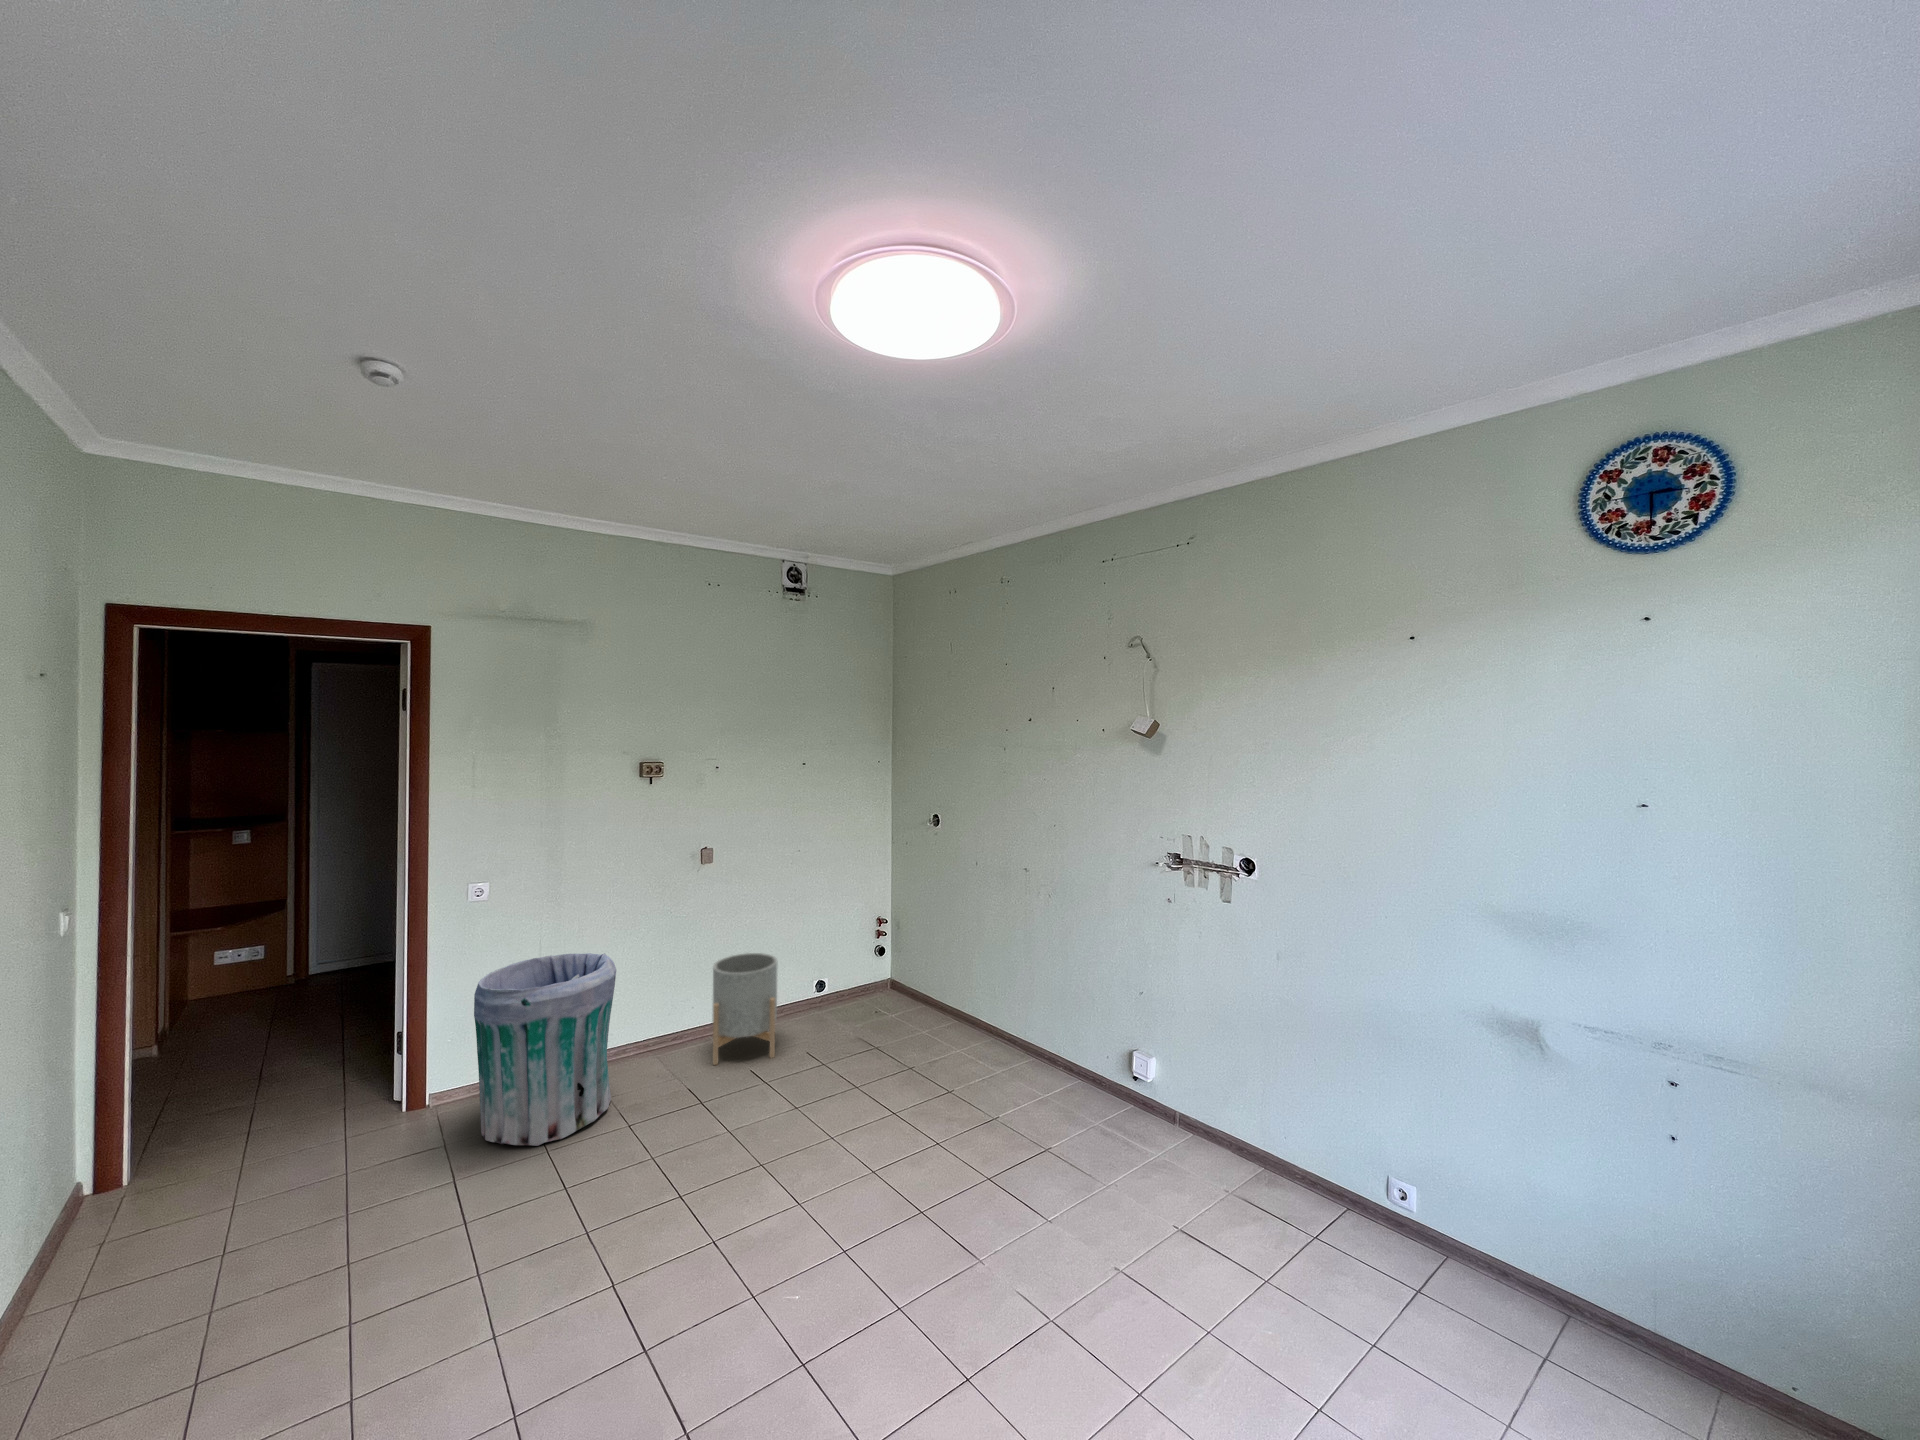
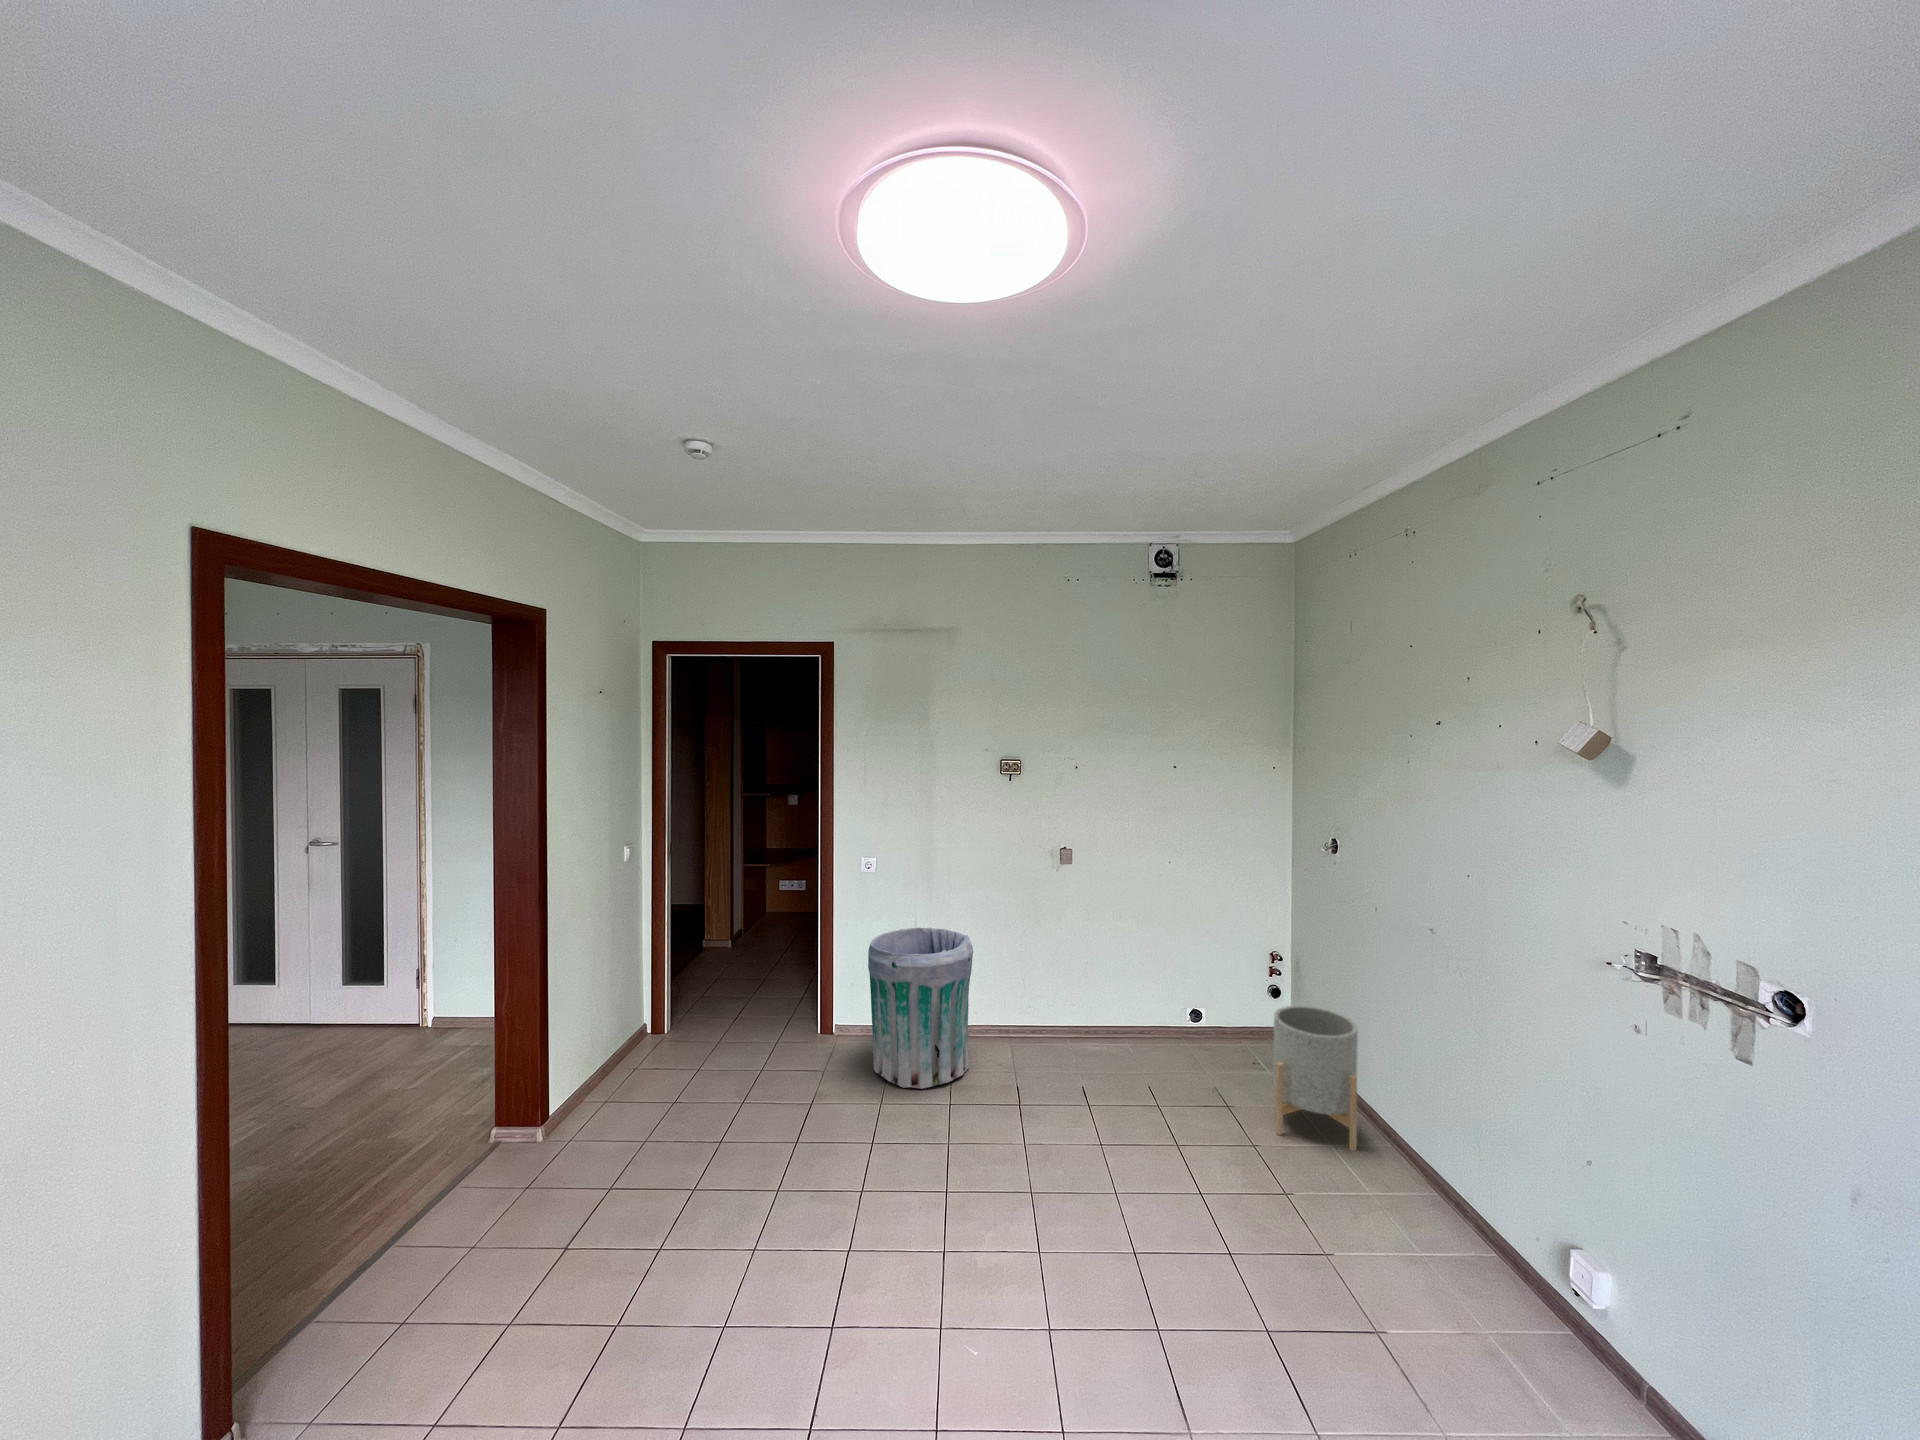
planter: present [712,953,777,1065] -> present [1273,1006,1358,1151]

